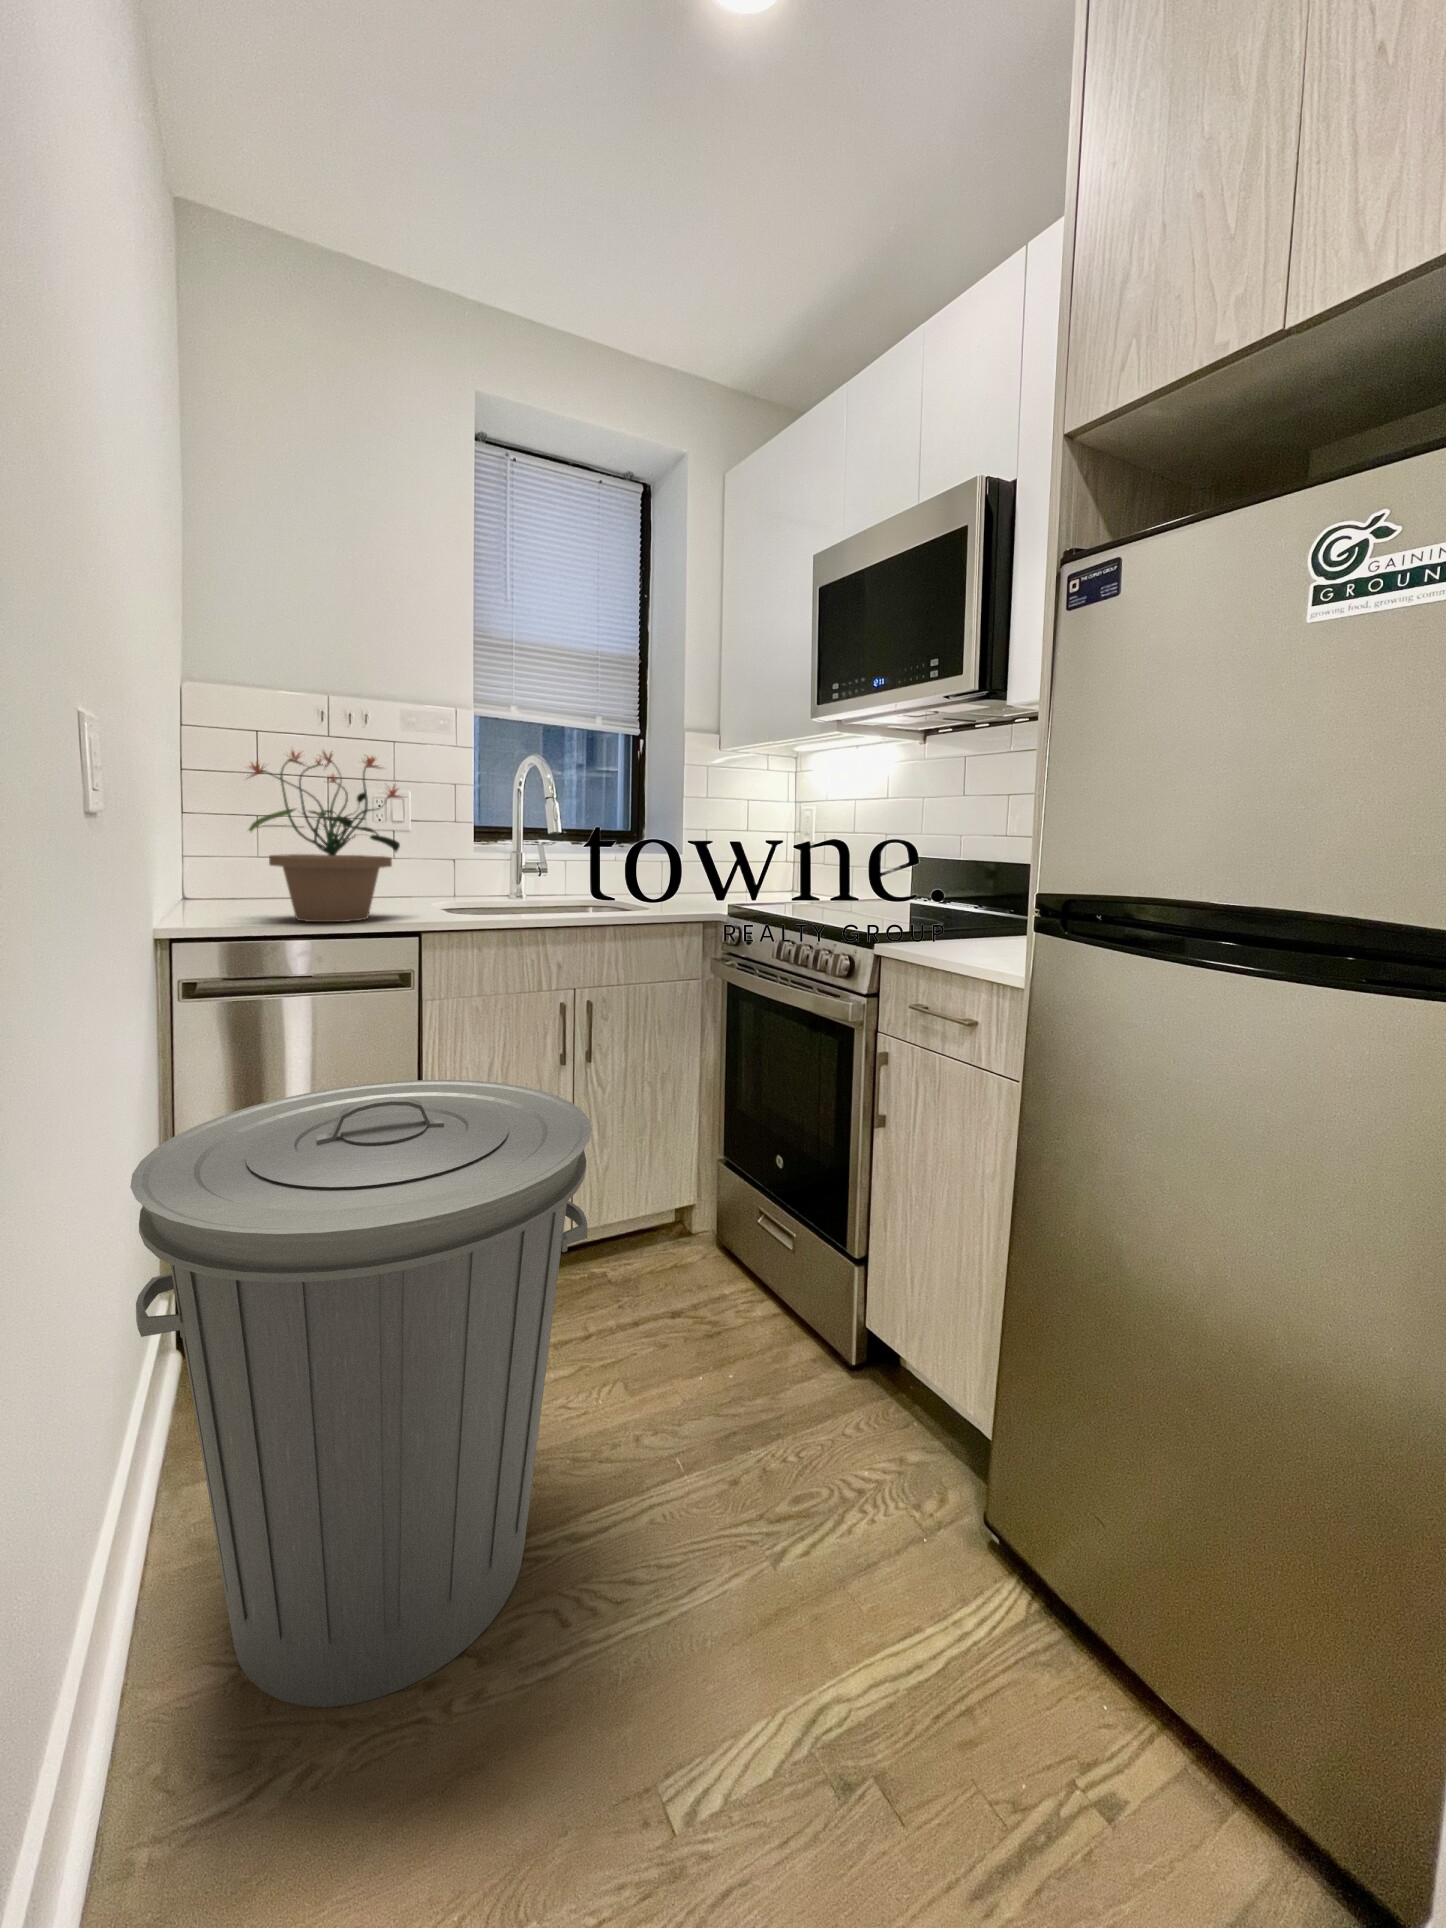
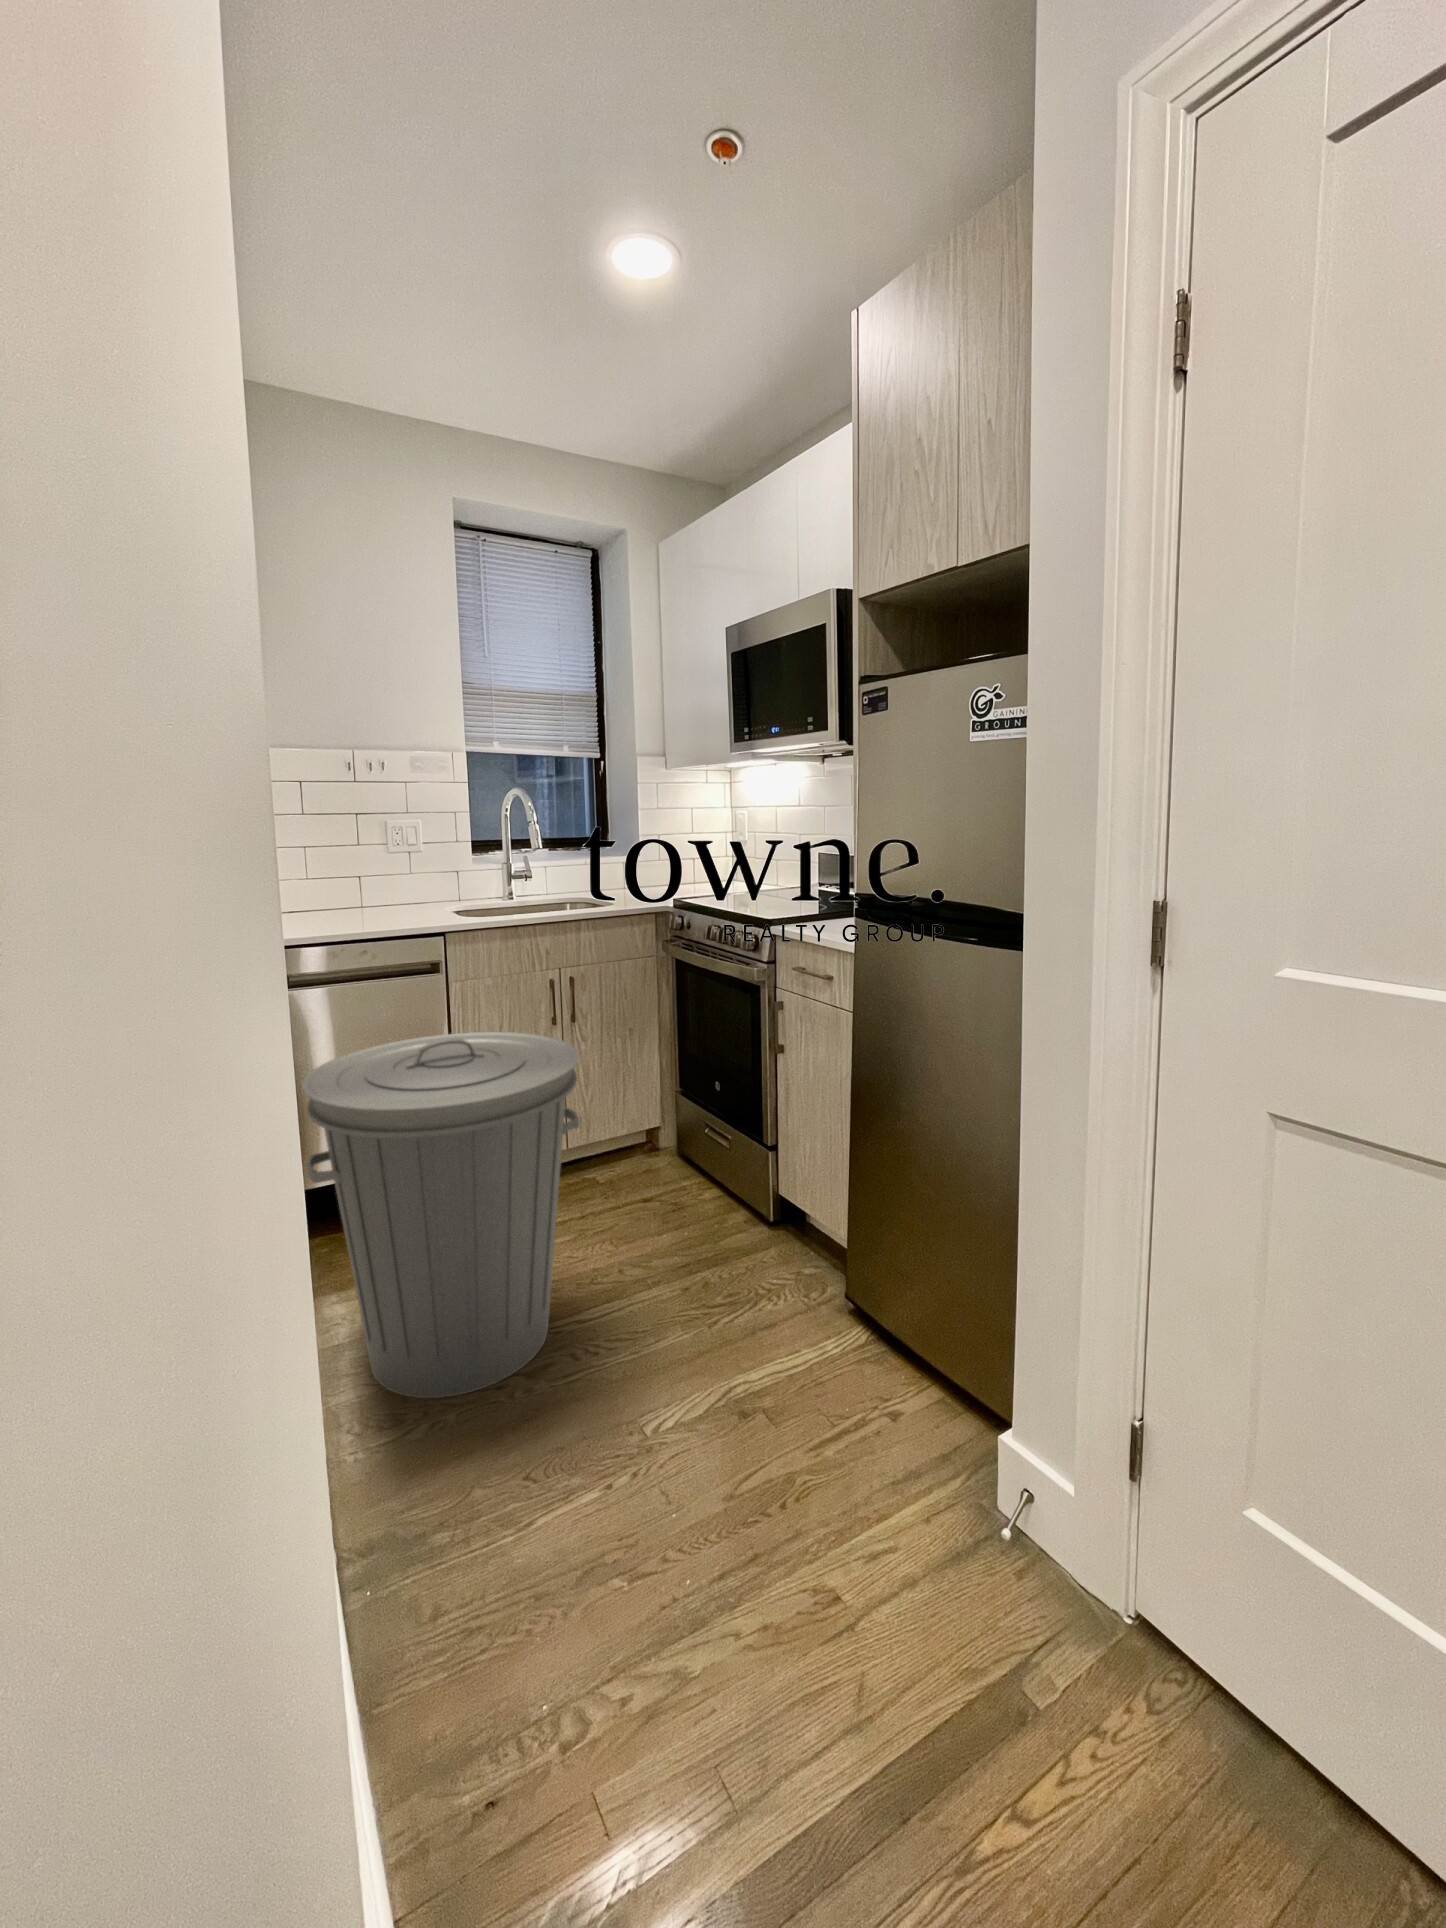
potted plant: present [247,750,402,922] -> none [310,796,430,926]

